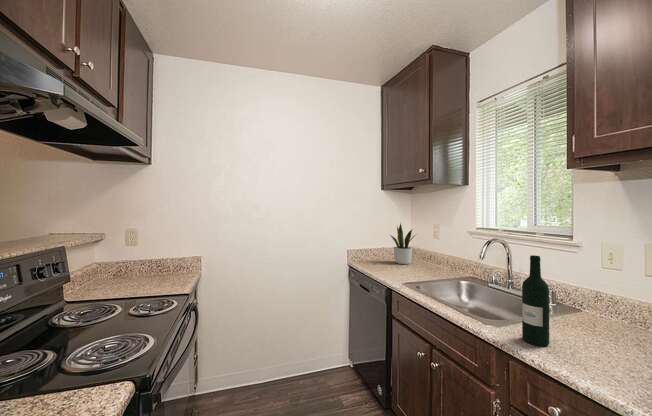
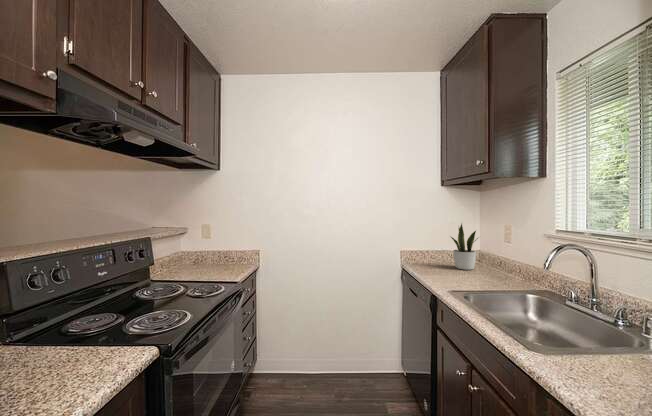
wine bottle: present [522,255,549,346] -> none [569,267,609,390]

